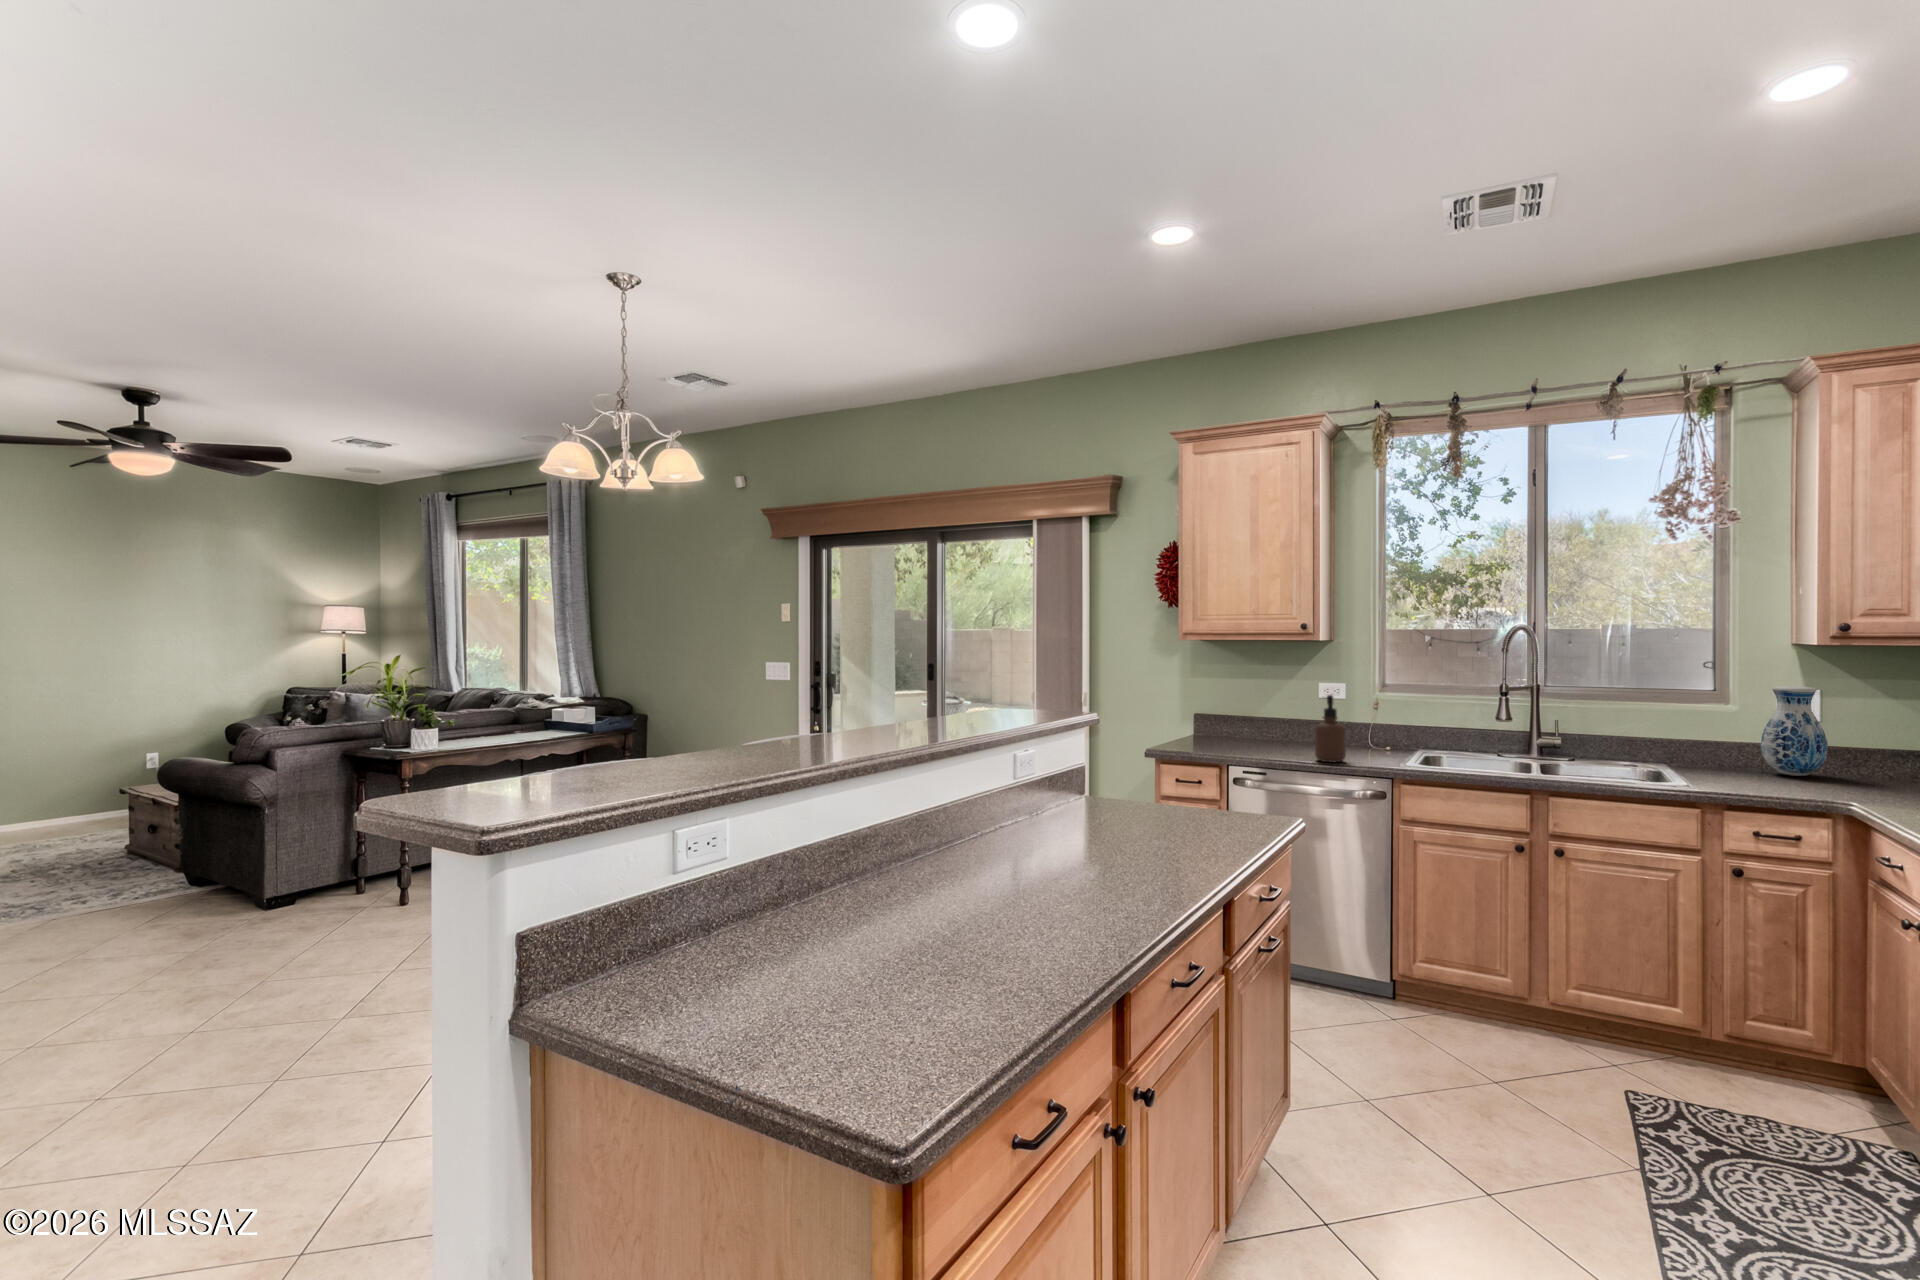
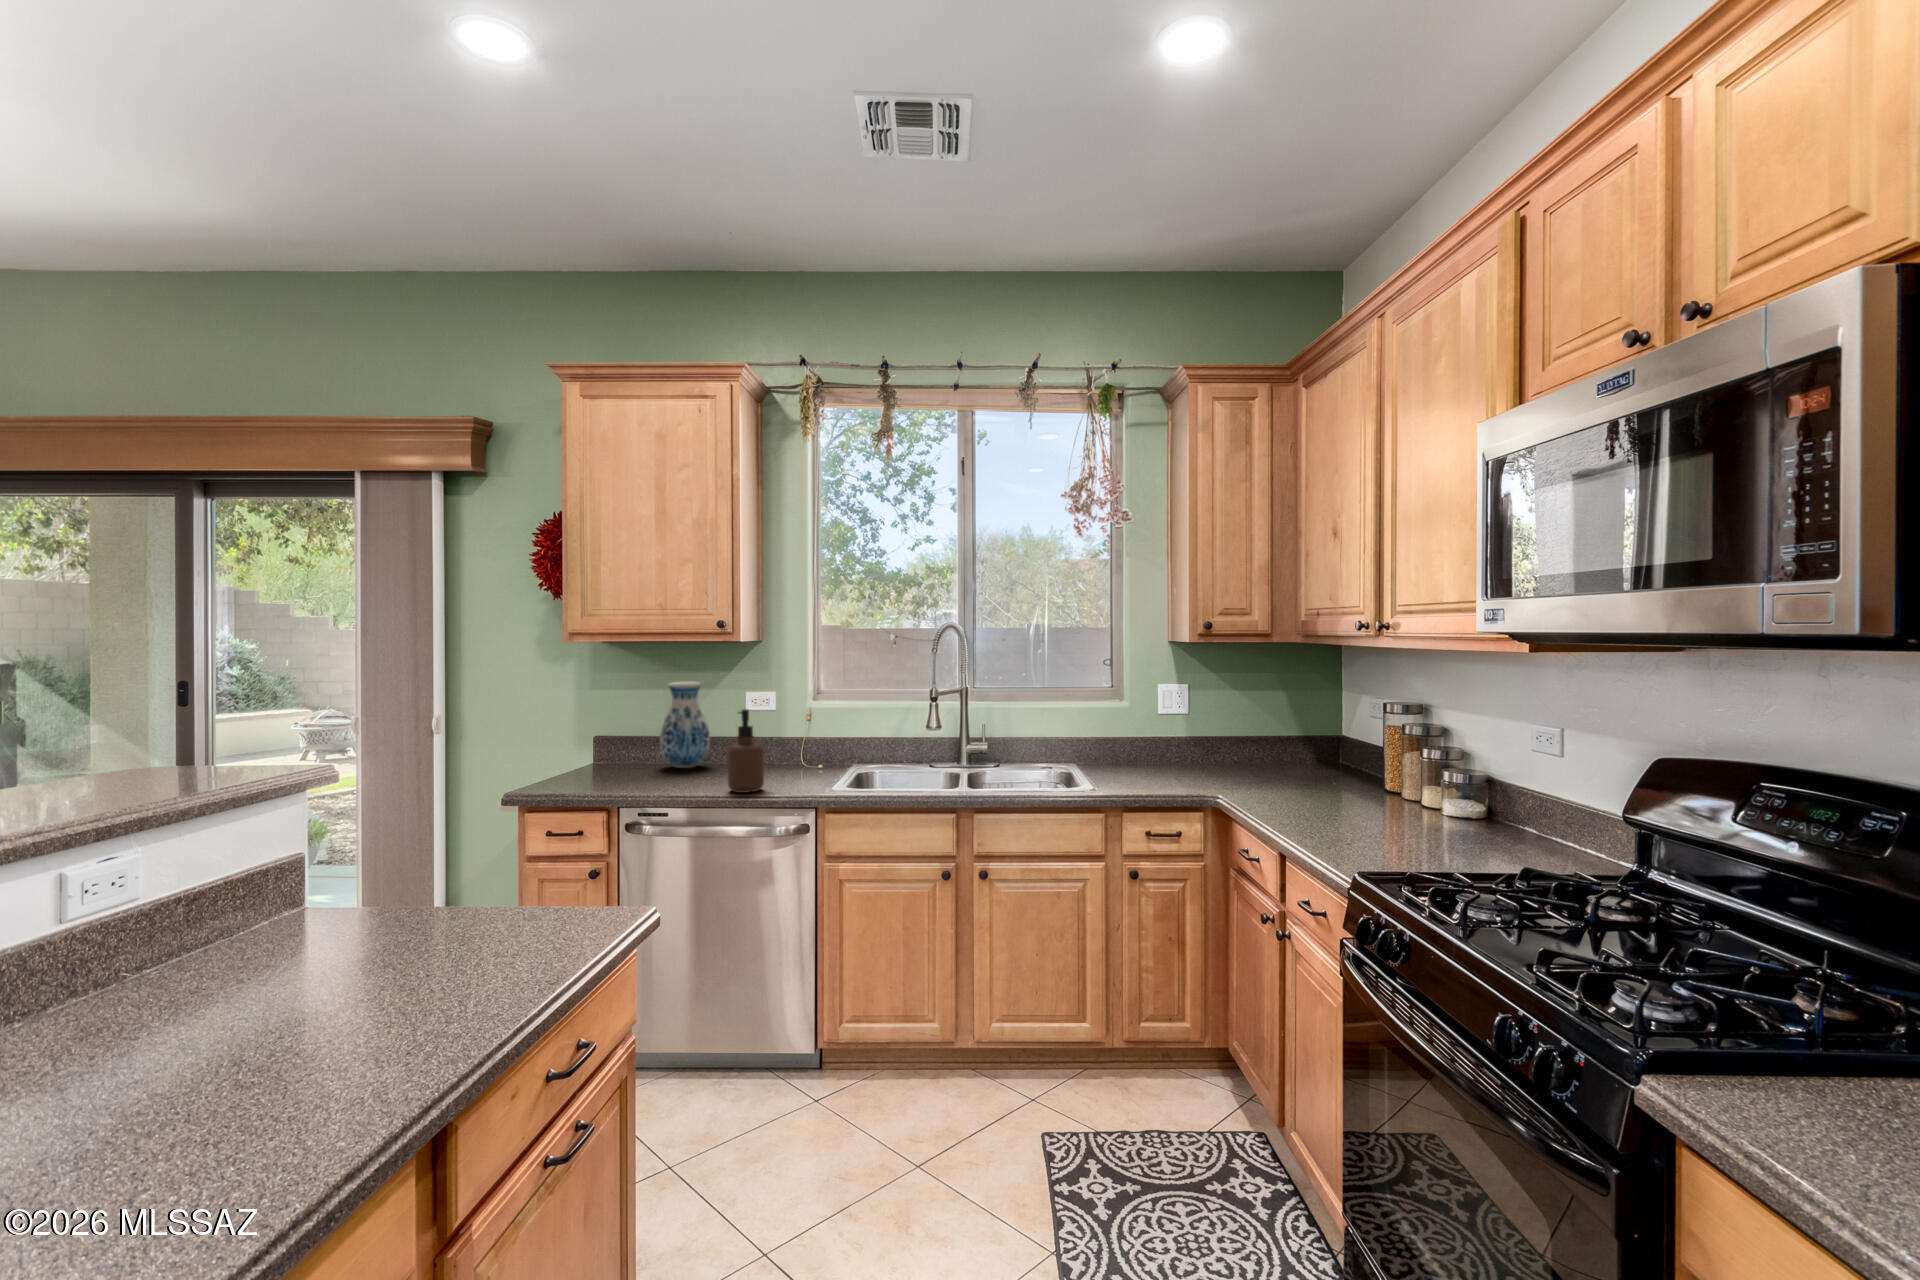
vase: present [1761,686,1828,776] -> present [660,682,710,768]

